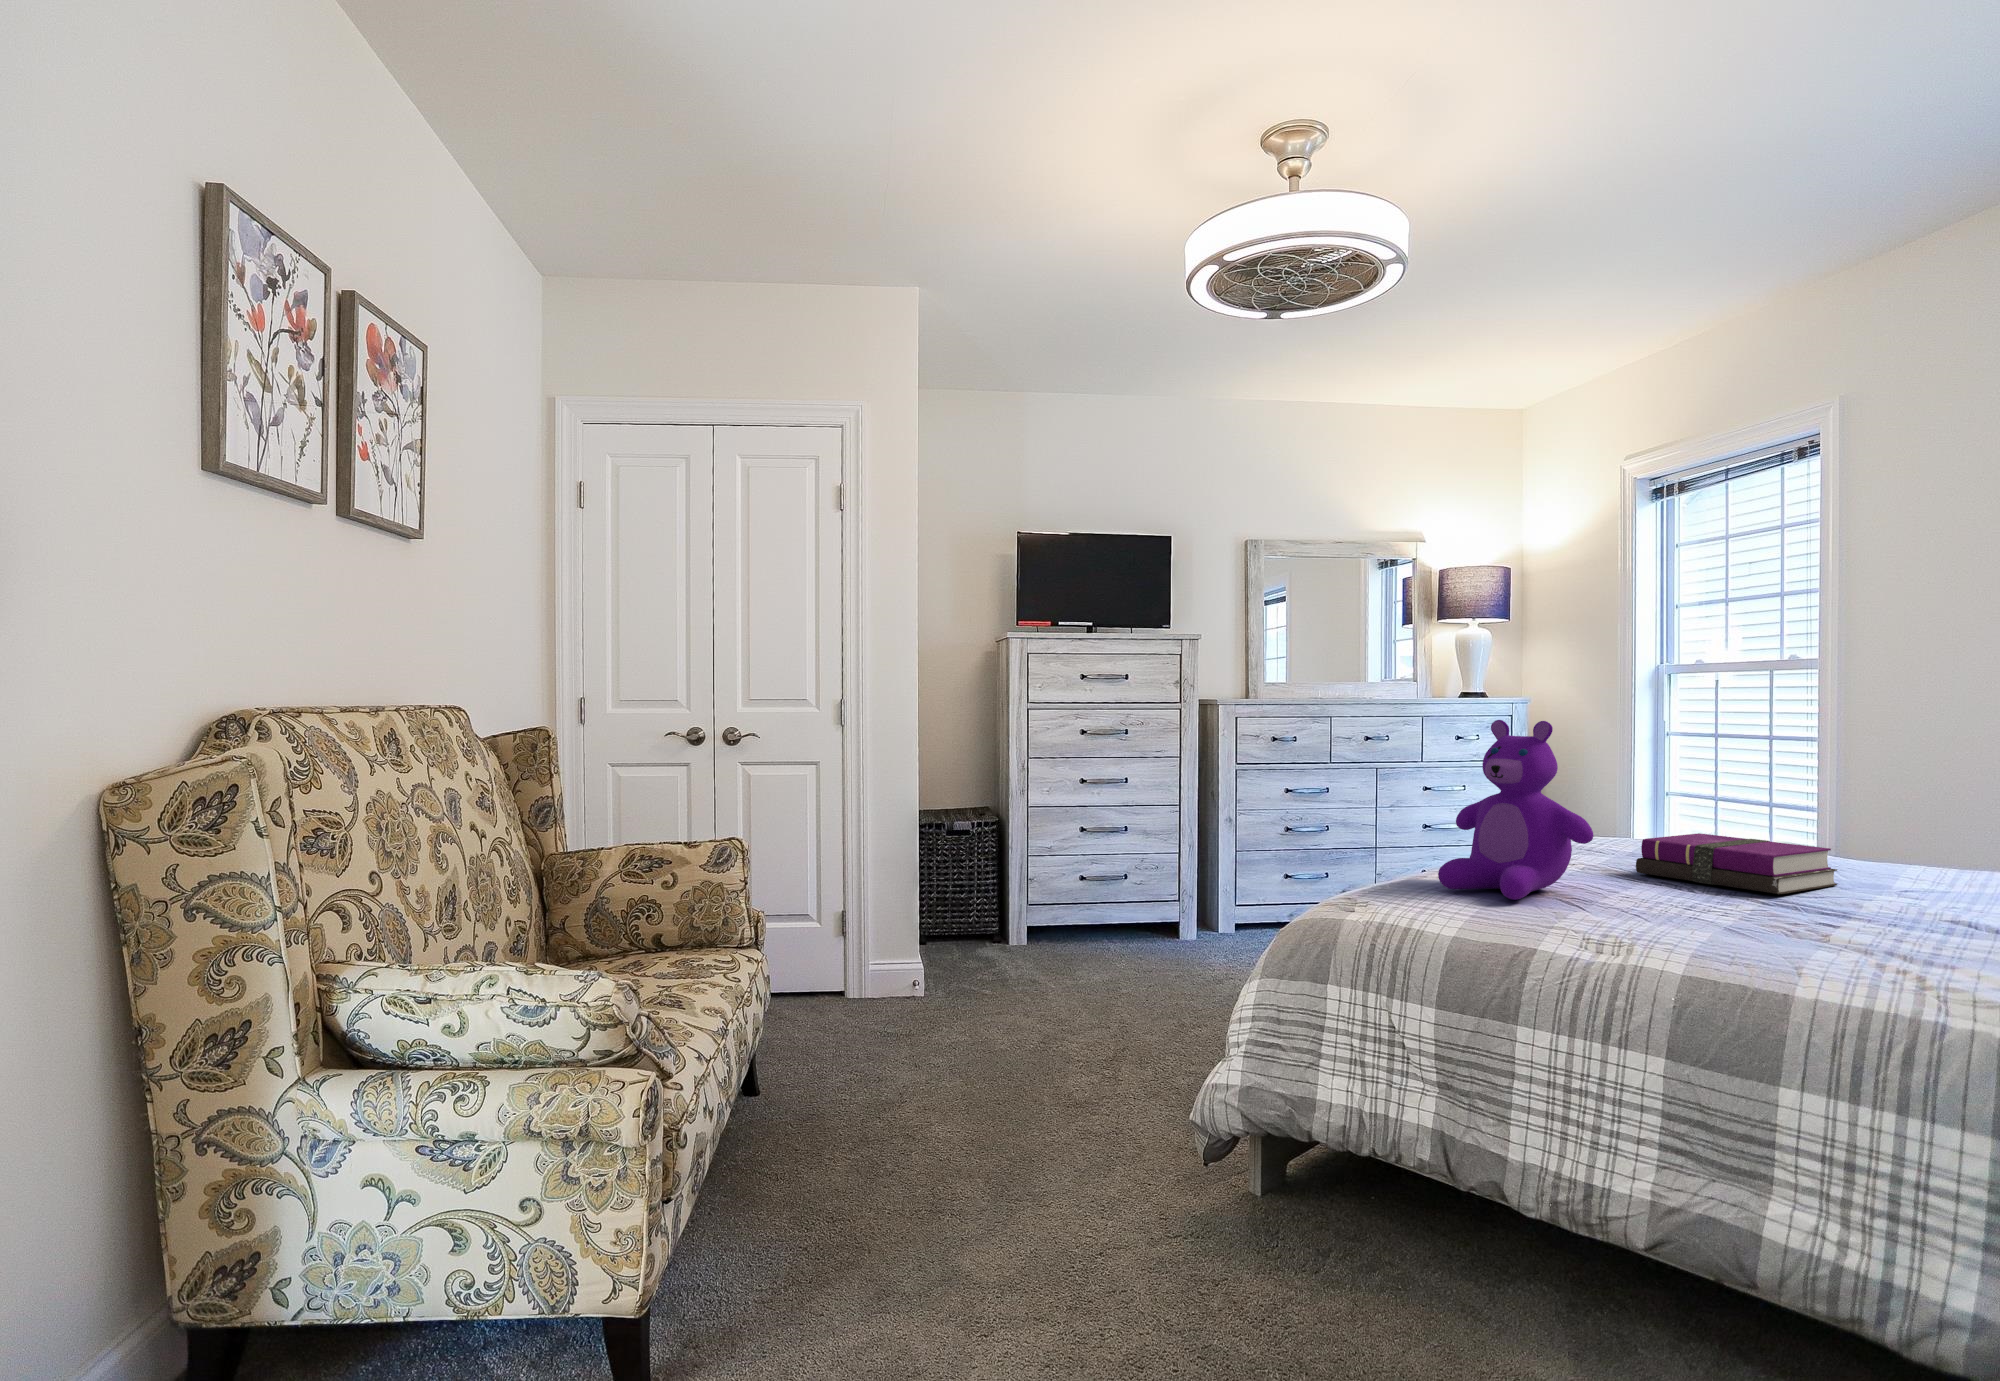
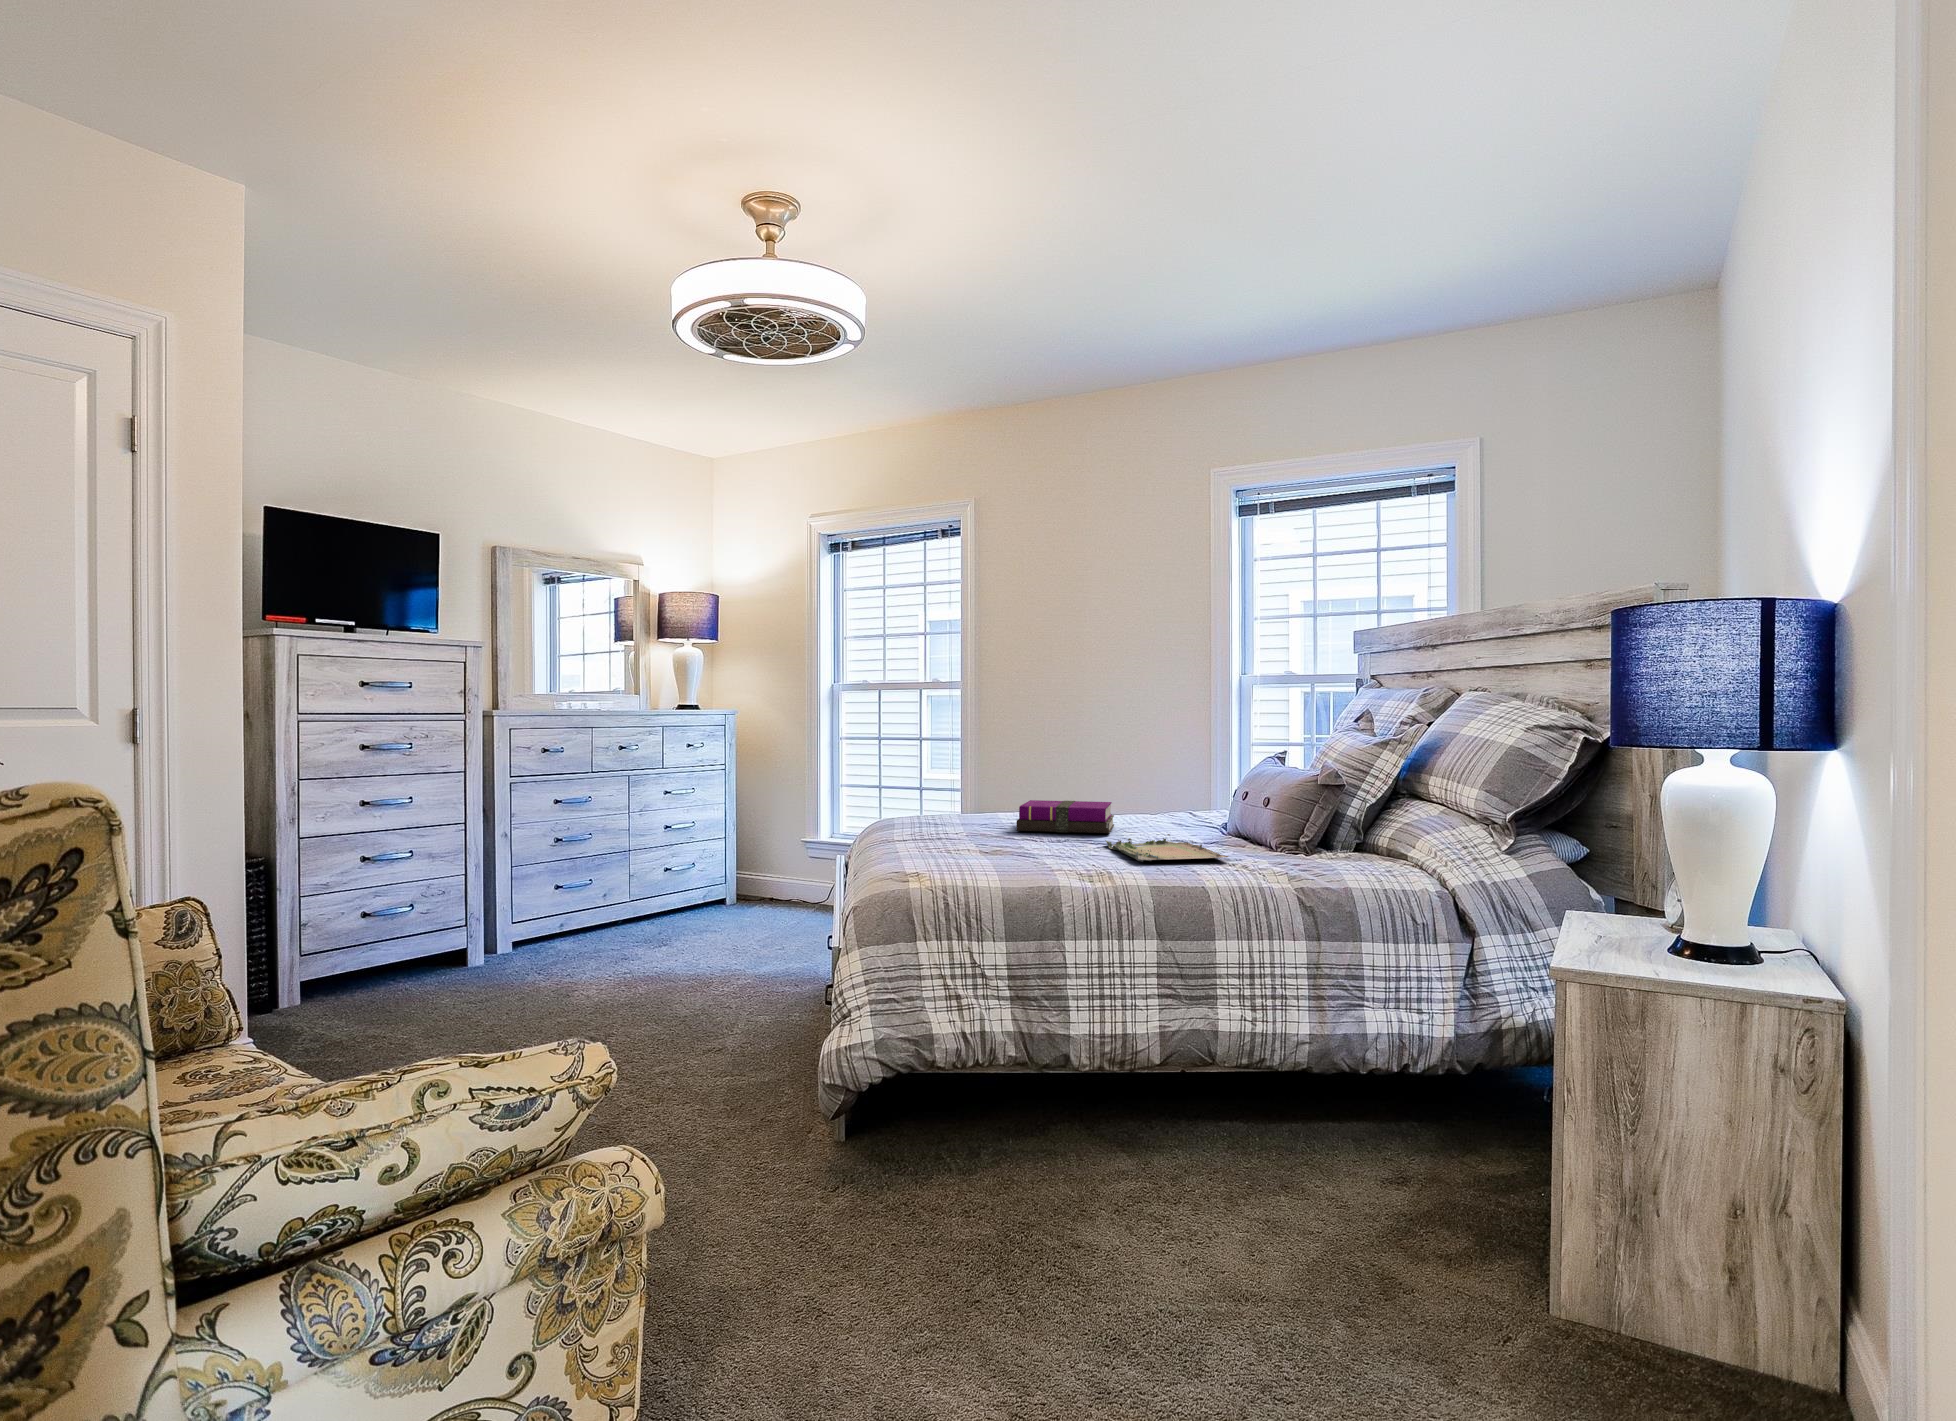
teddy bear: present [1438,720,1593,900] -> none [931,722,1036,856]
tray: none [1691,902,1887,958] -> present [1106,834,1228,862]

